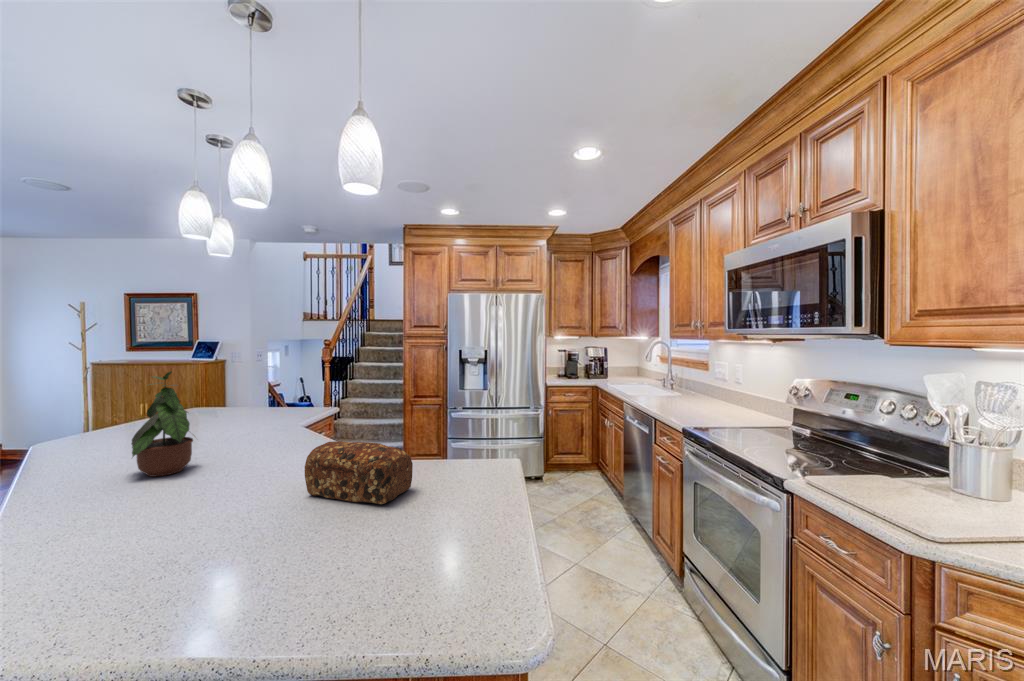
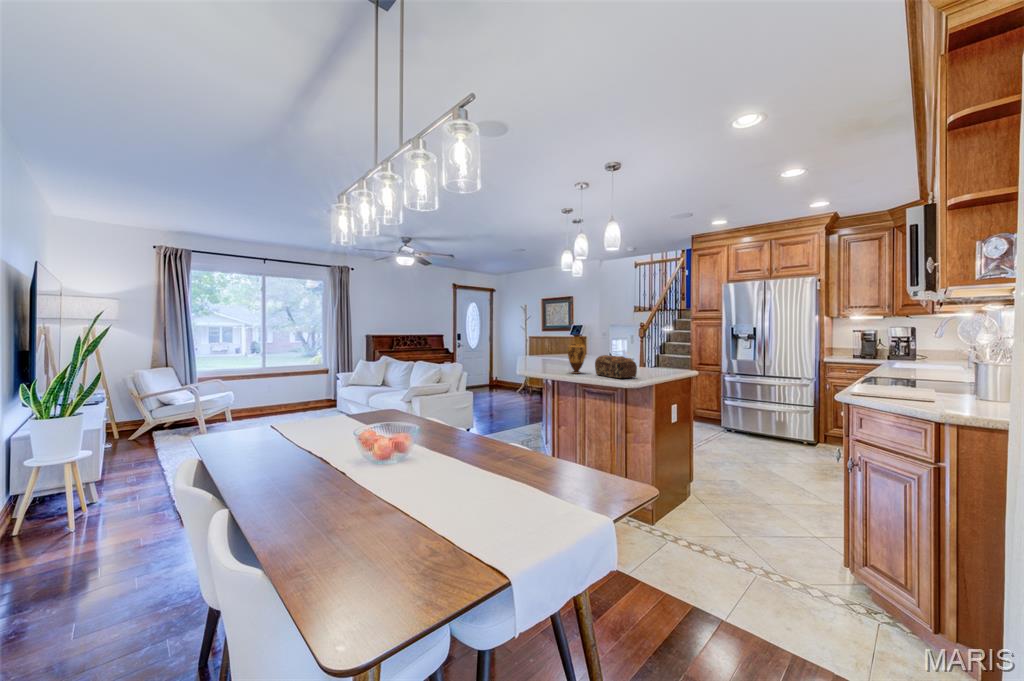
potted plant: present [131,371,193,477] -> none [541,328,565,368]
vase: none [219,393,275,501] -> present [568,334,586,373]

